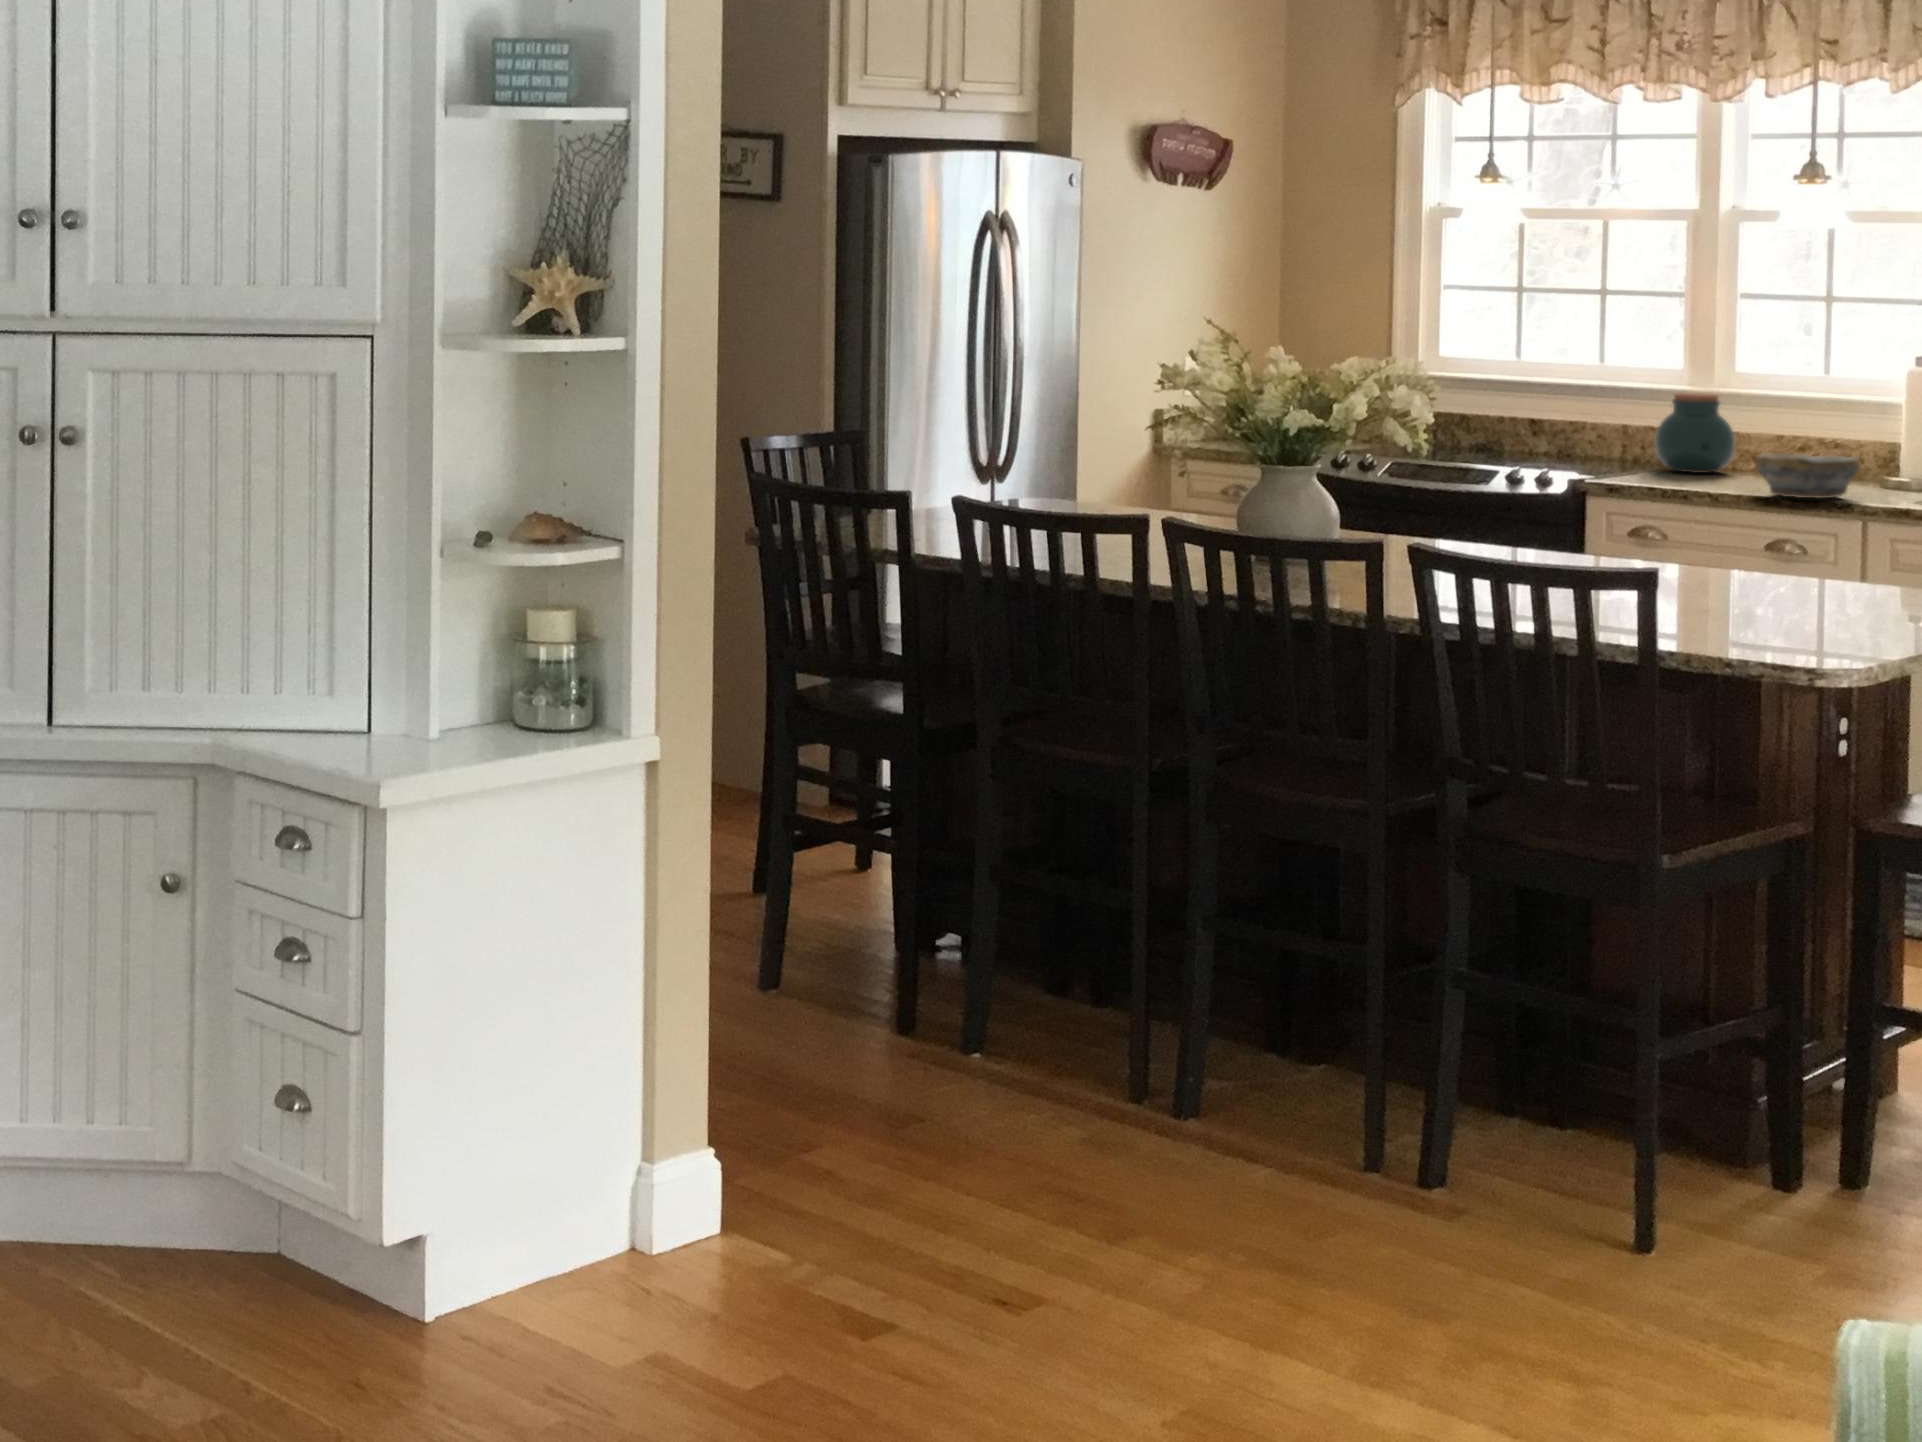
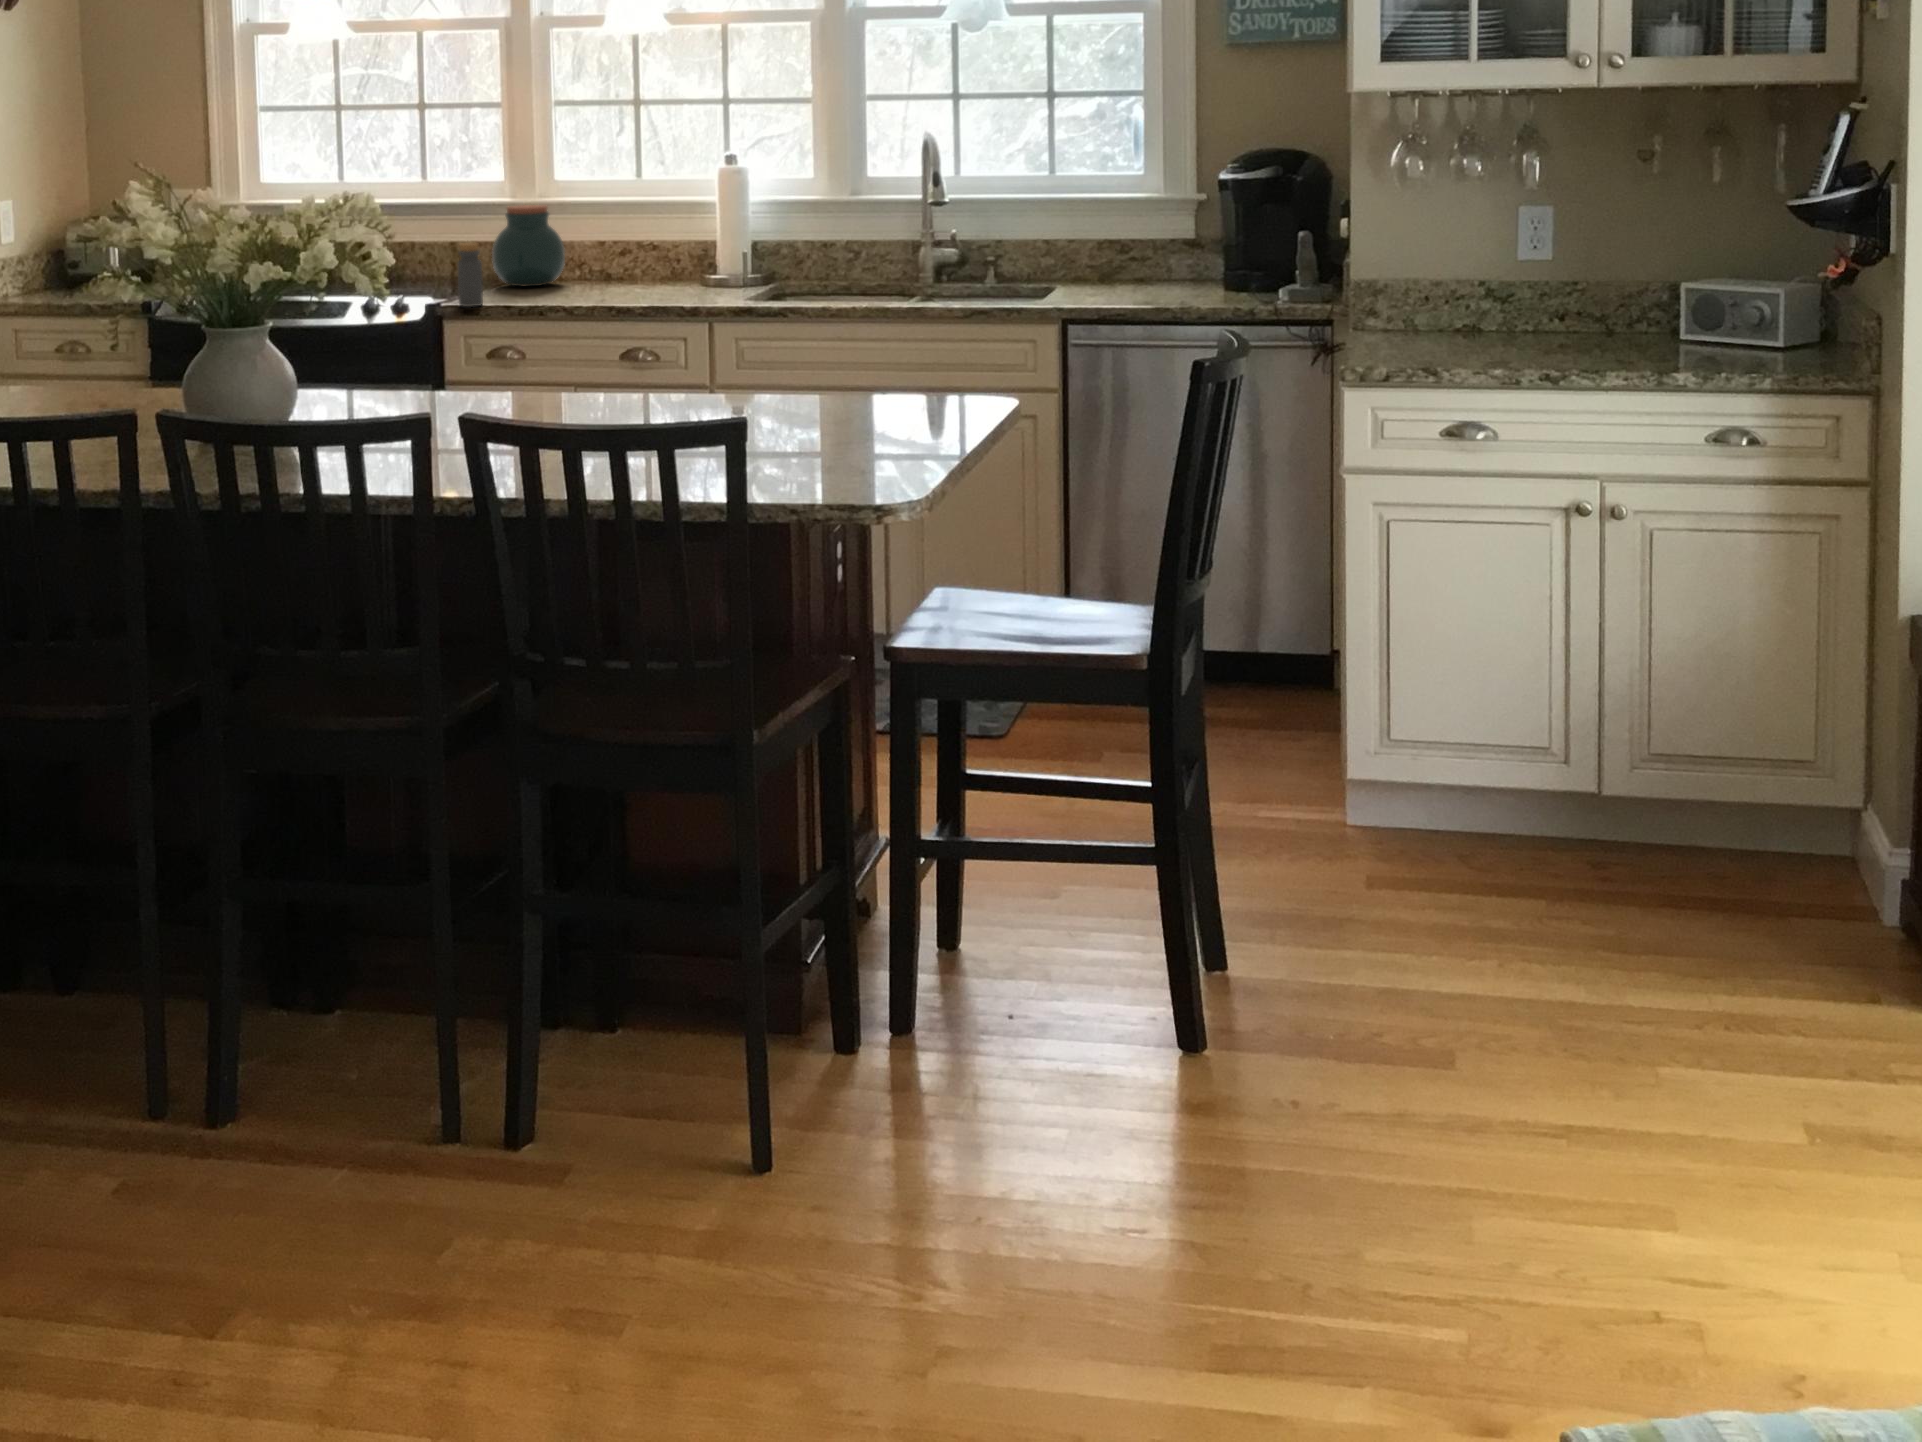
bottle: none [1603,423,1629,485] -> present [458,243,483,307]
bowl: present [1755,453,1860,498] -> none [602,259,696,304]

